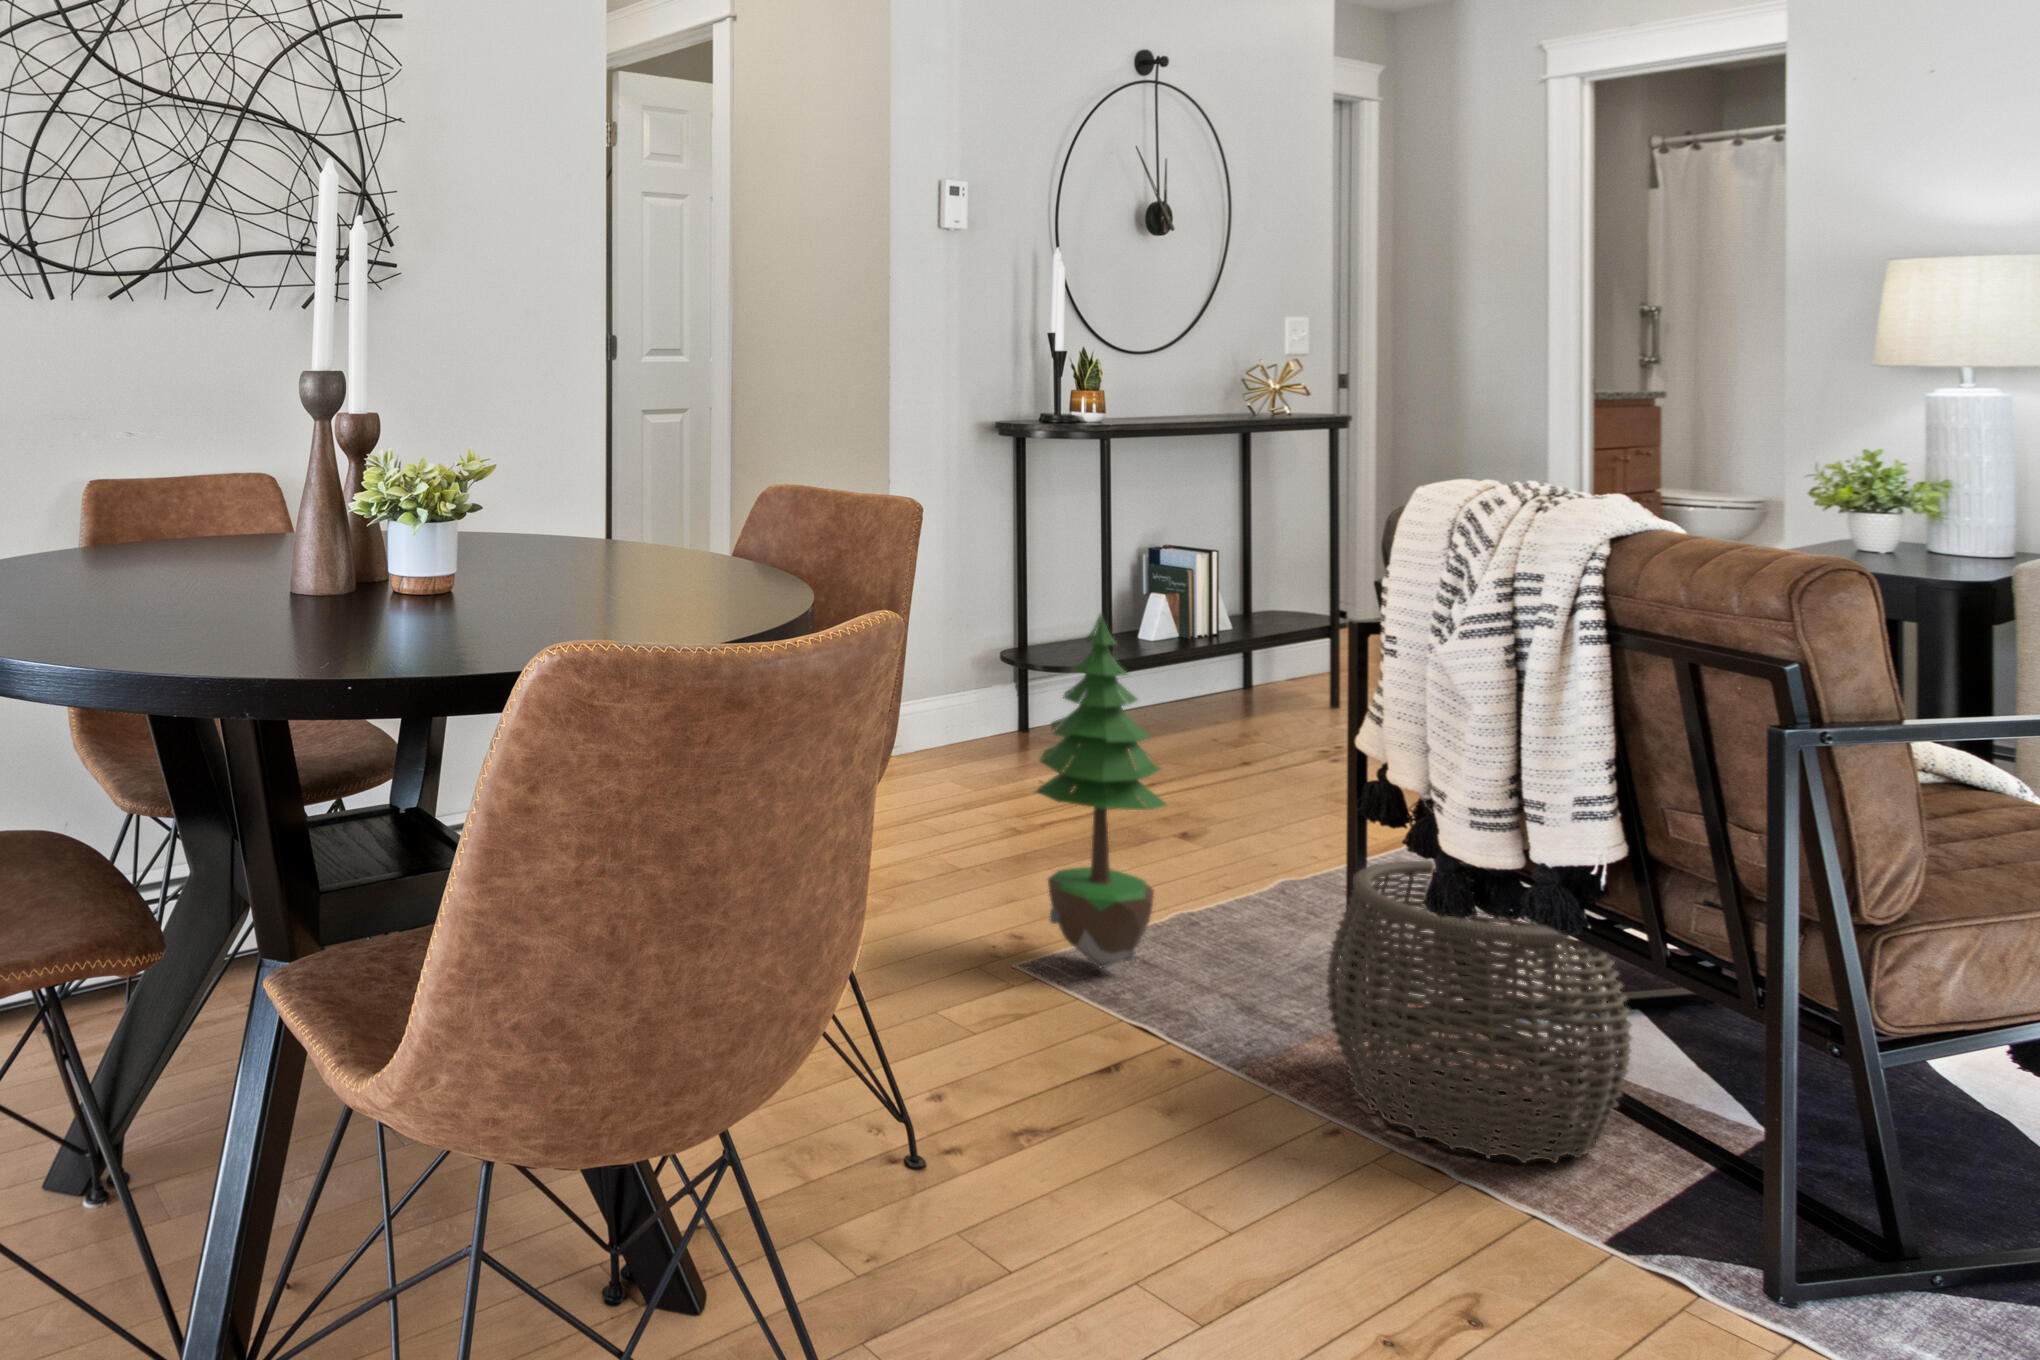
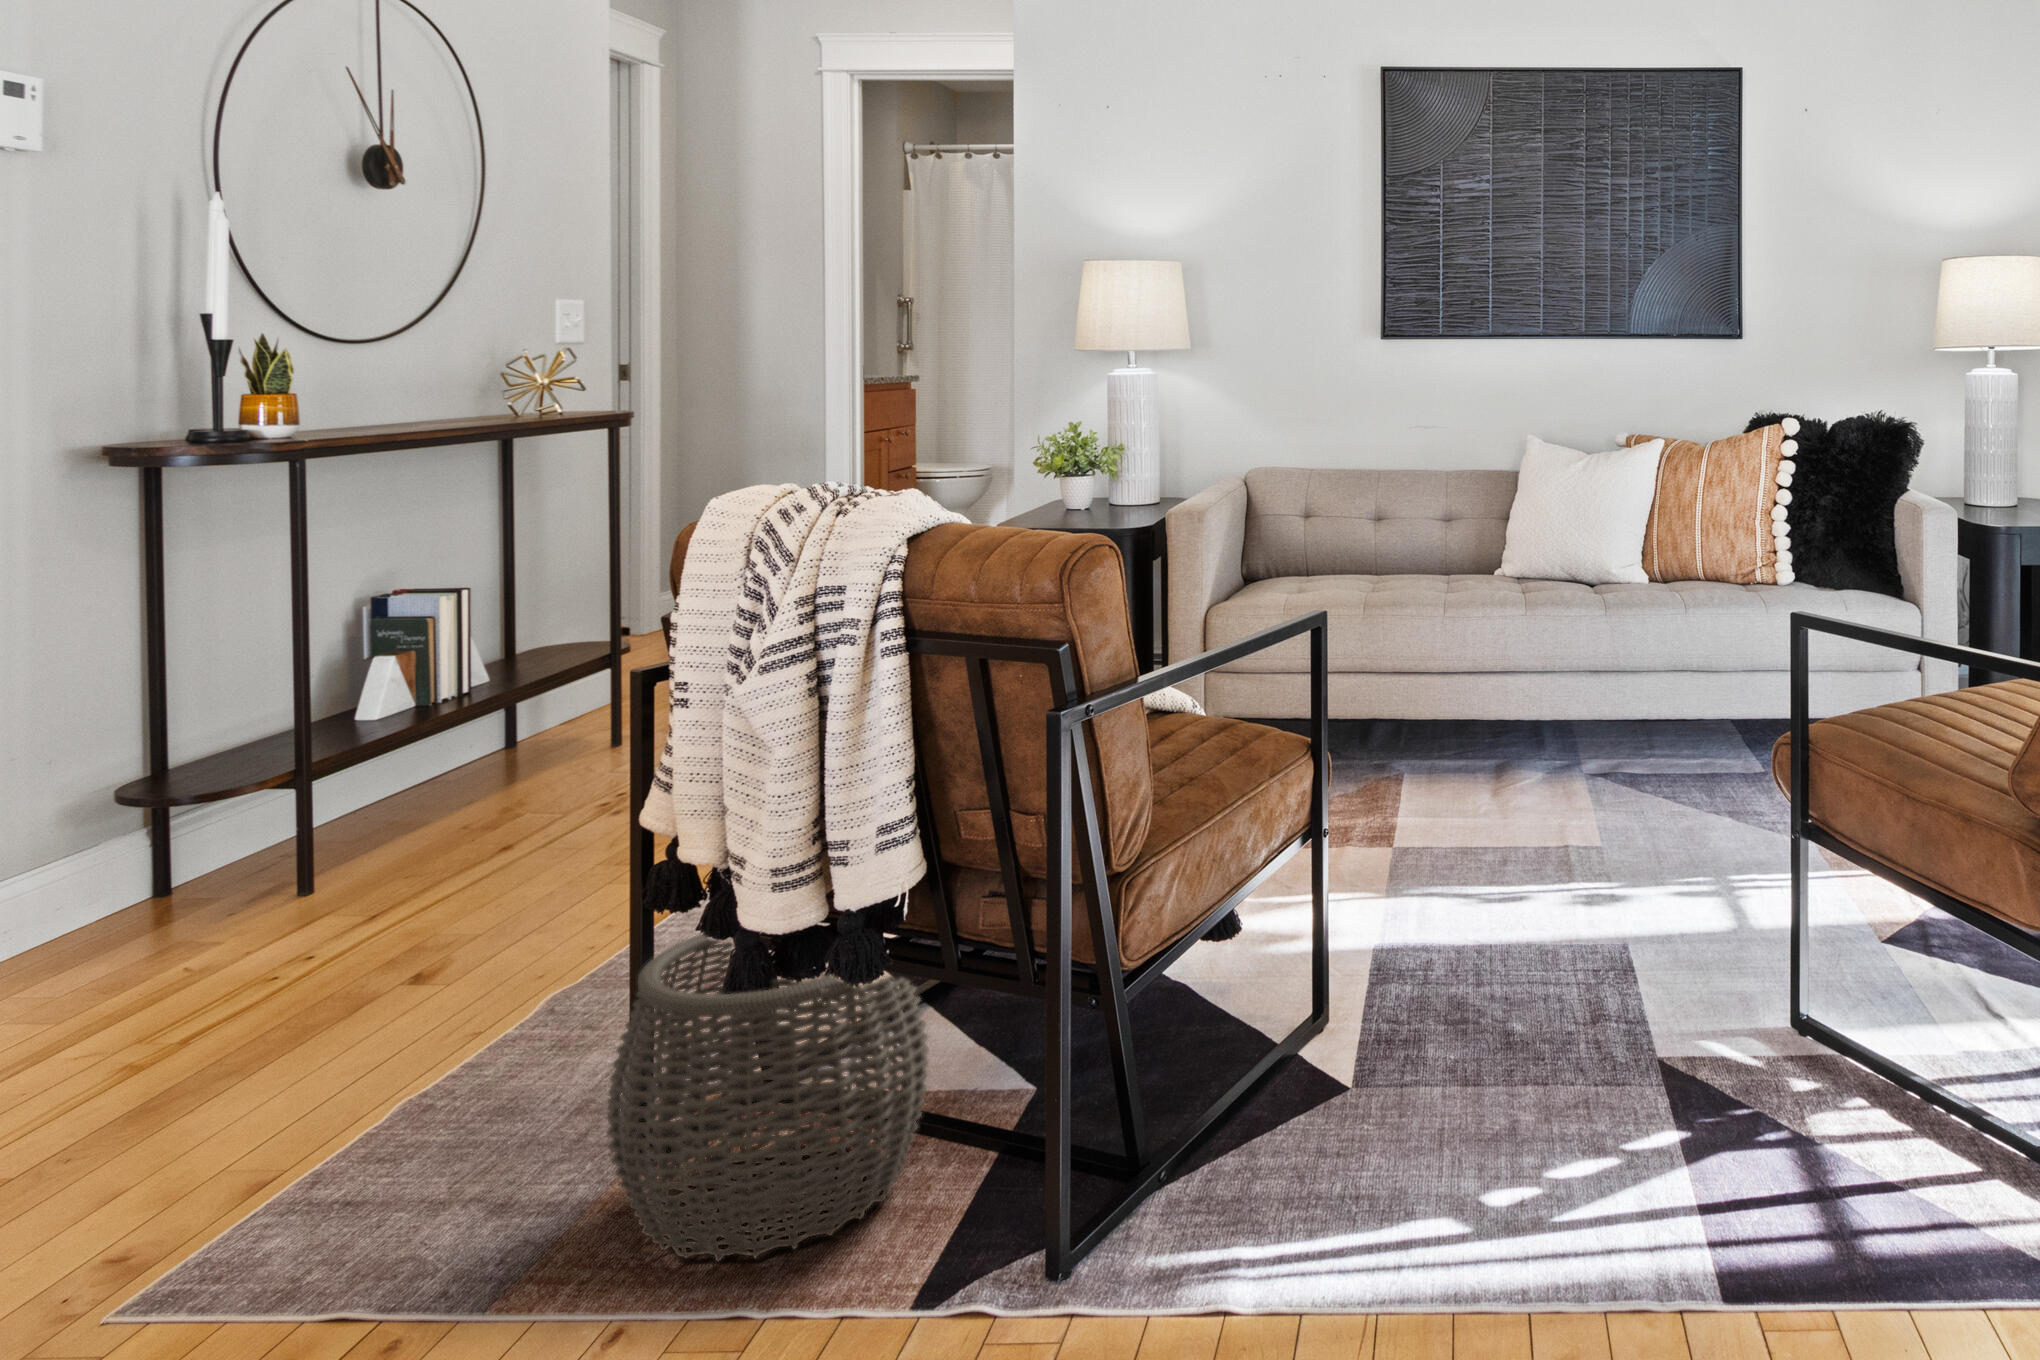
potted tree: present [1036,615,1167,968] -> none [163,709,390,1207]

